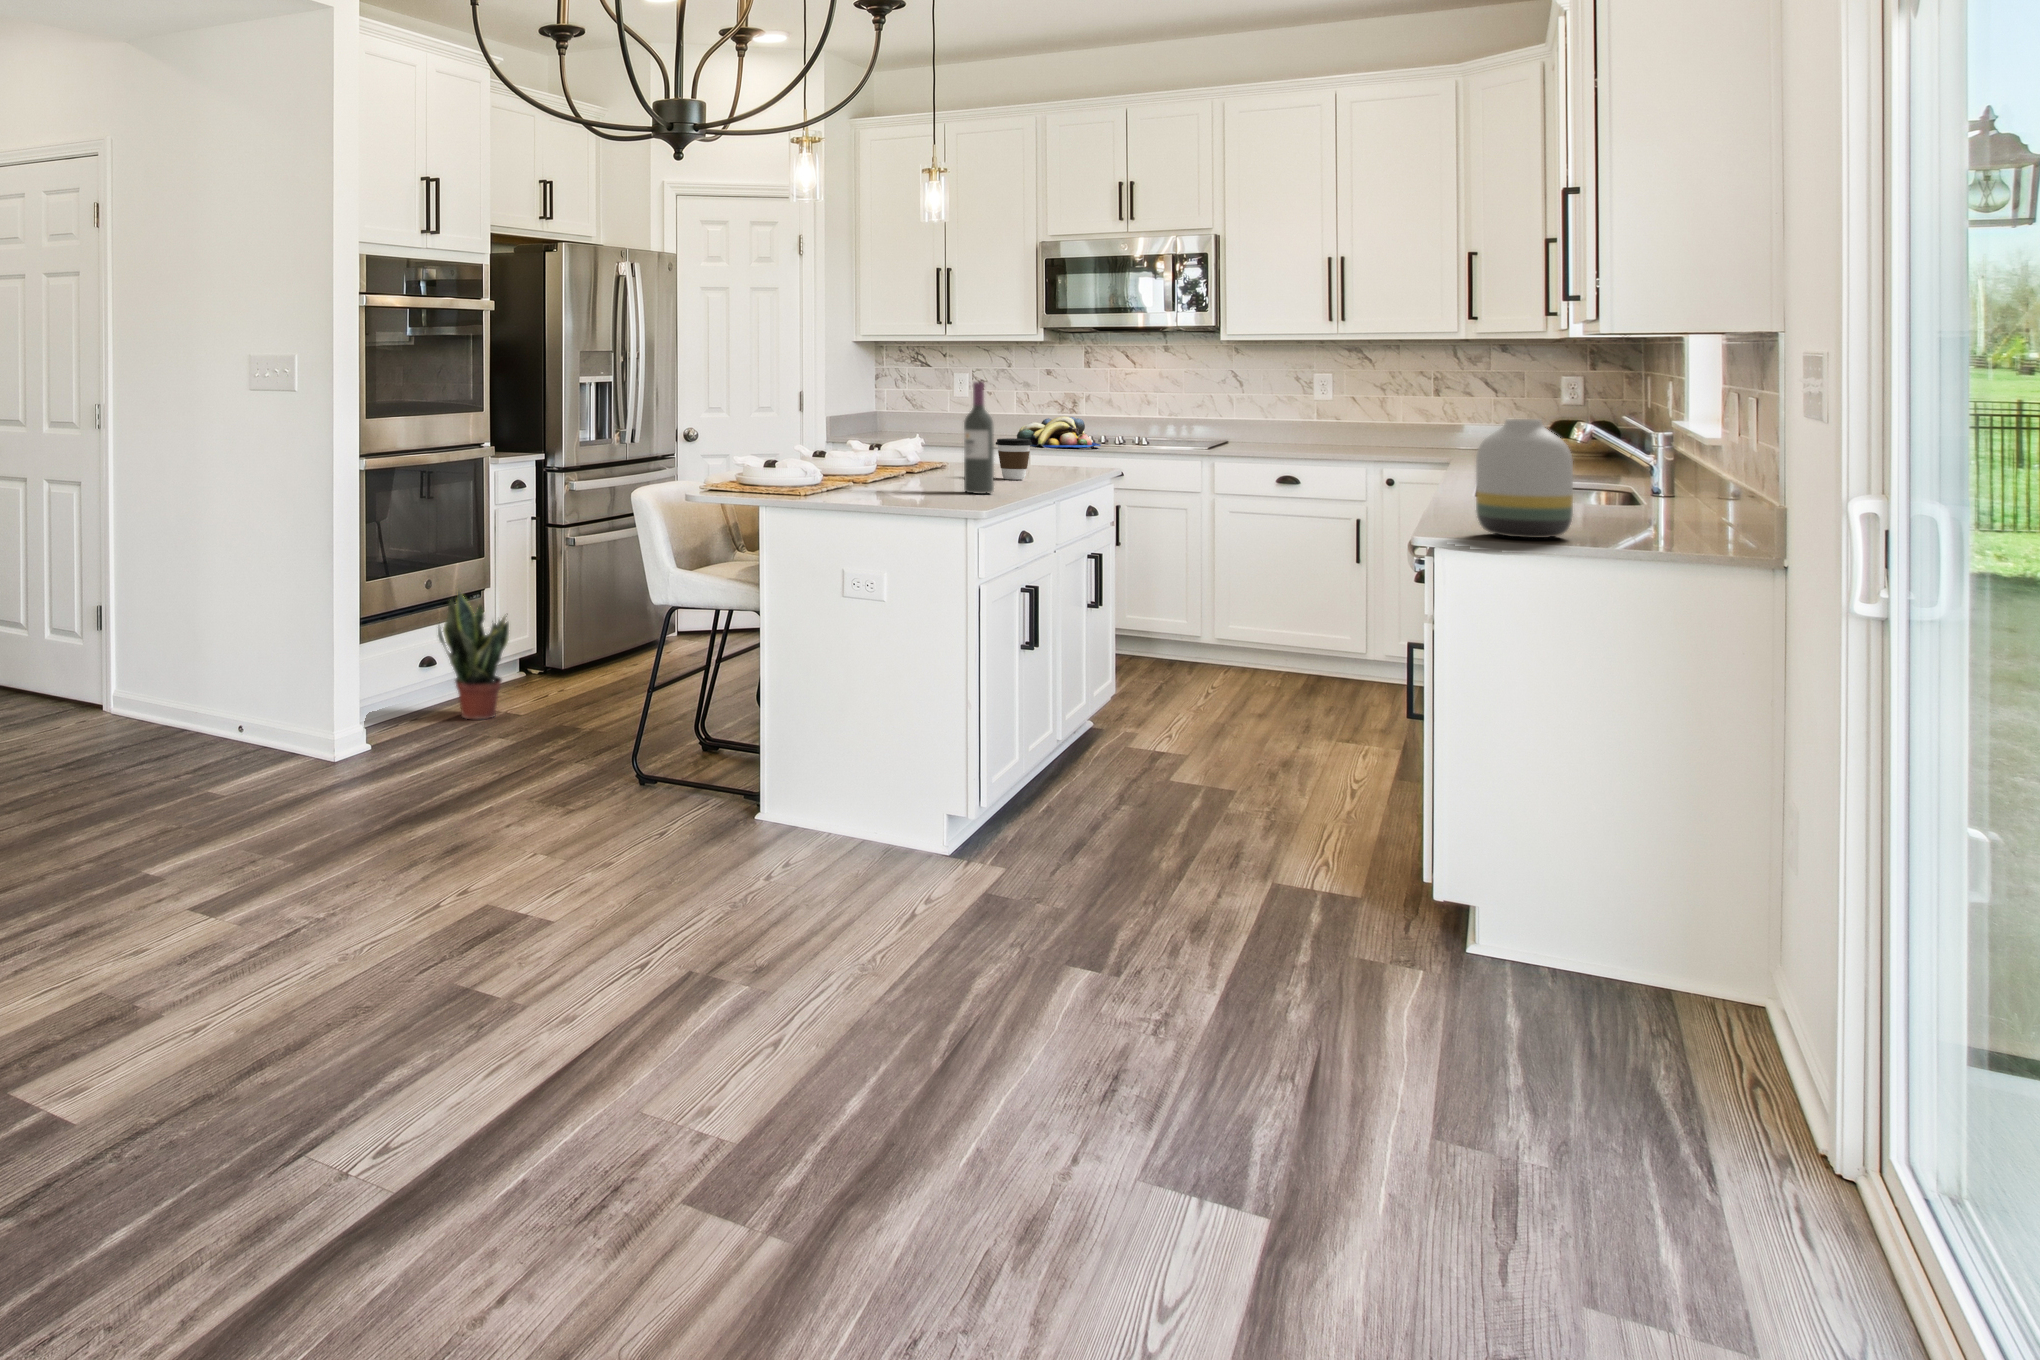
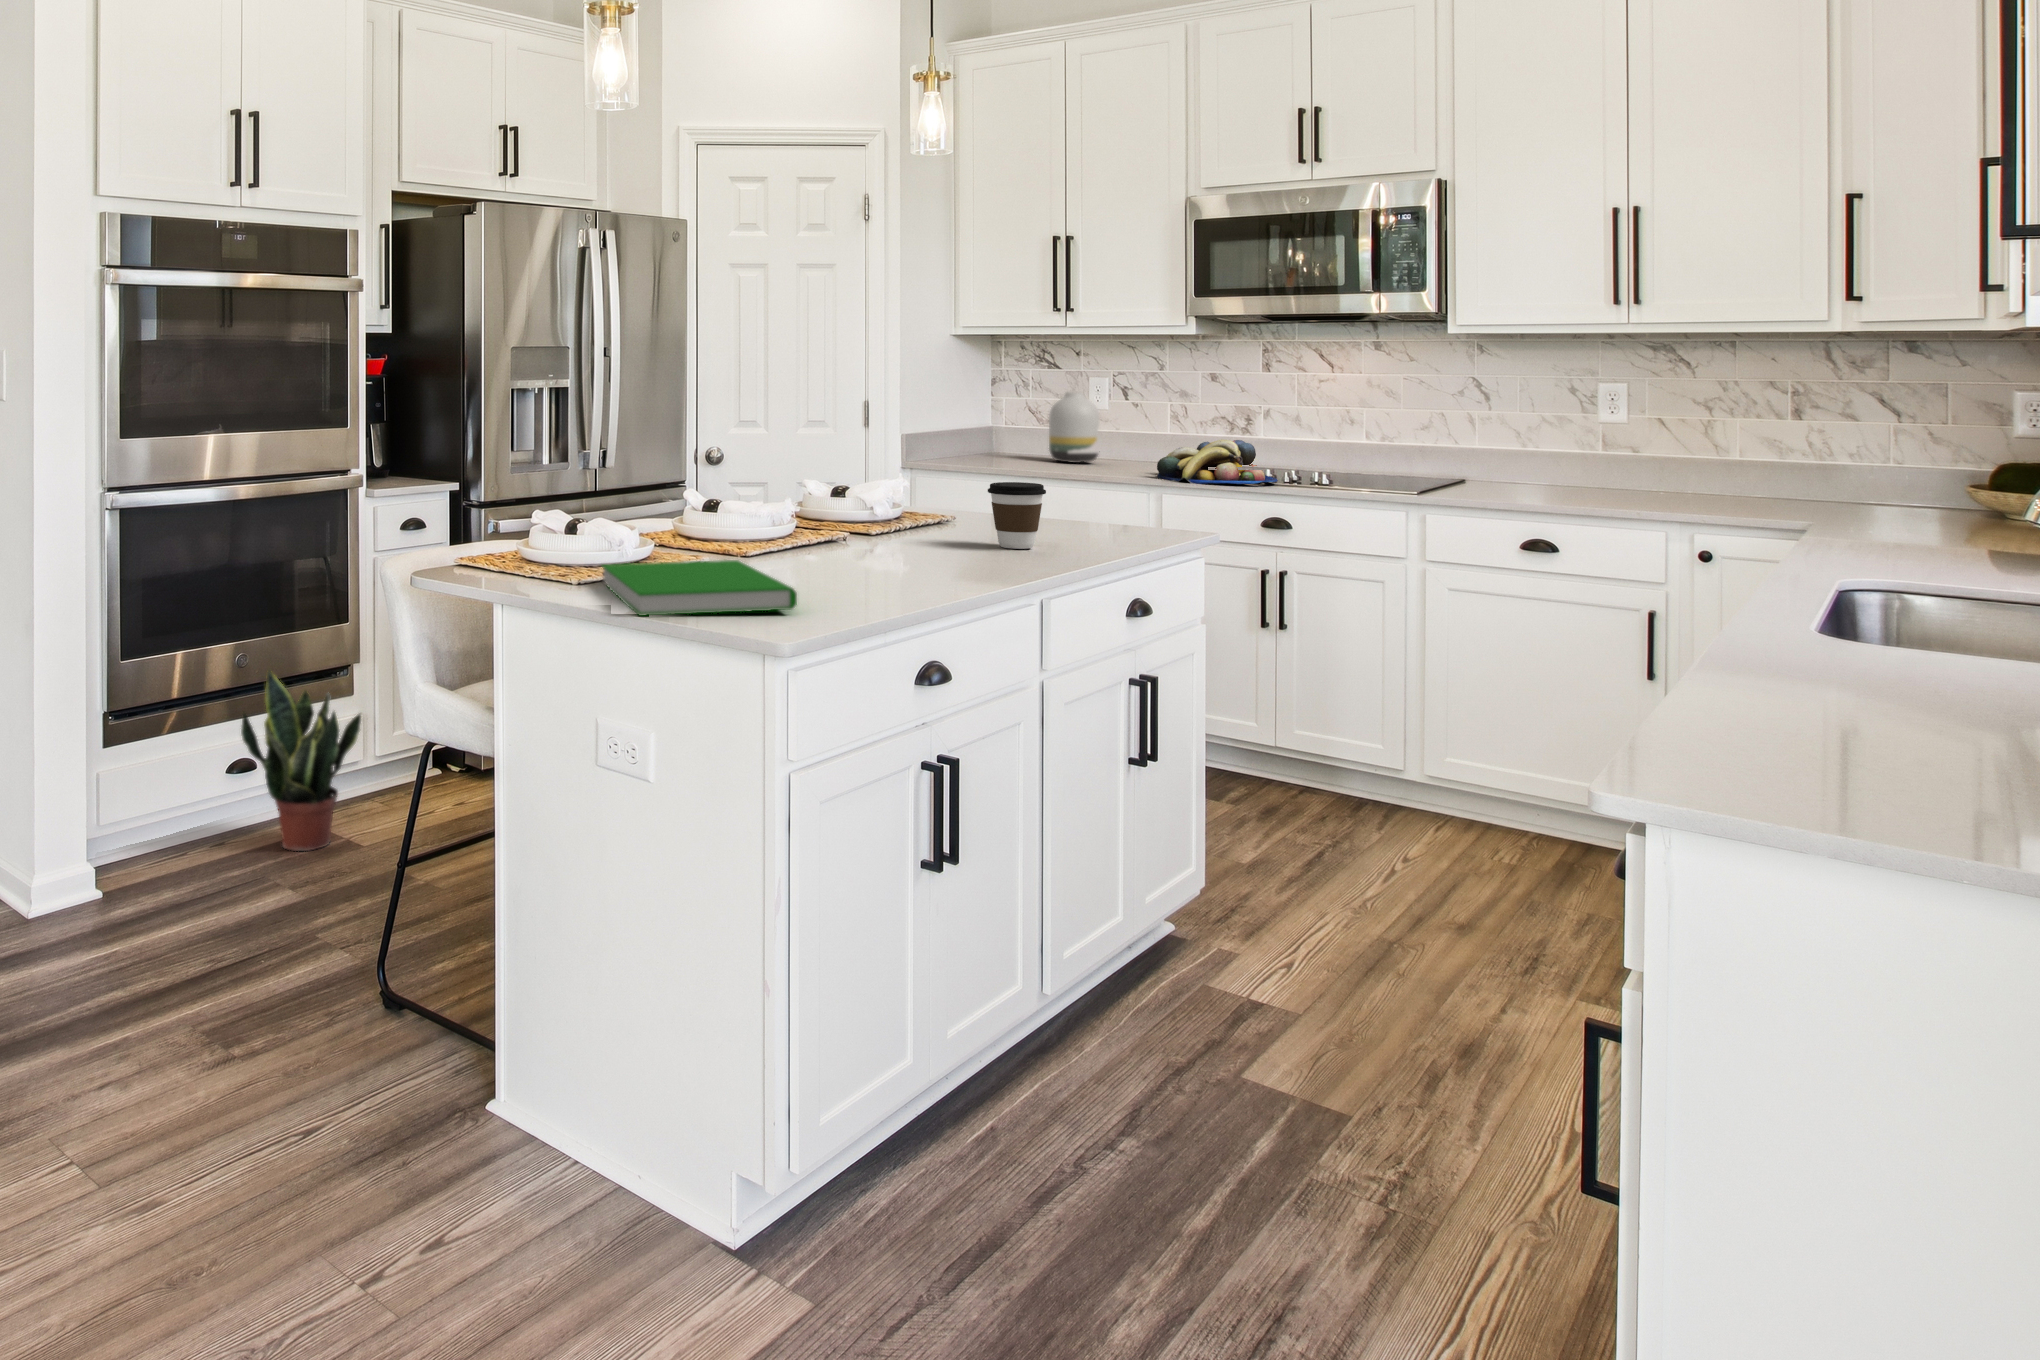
wine bottle: present [964,382,994,494] -> none [859,394,908,583]
vase: present [1476,419,1573,538] -> present [1049,392,1099,463]
book: none [832,481,971,506] -> present [602,560,797,616]

